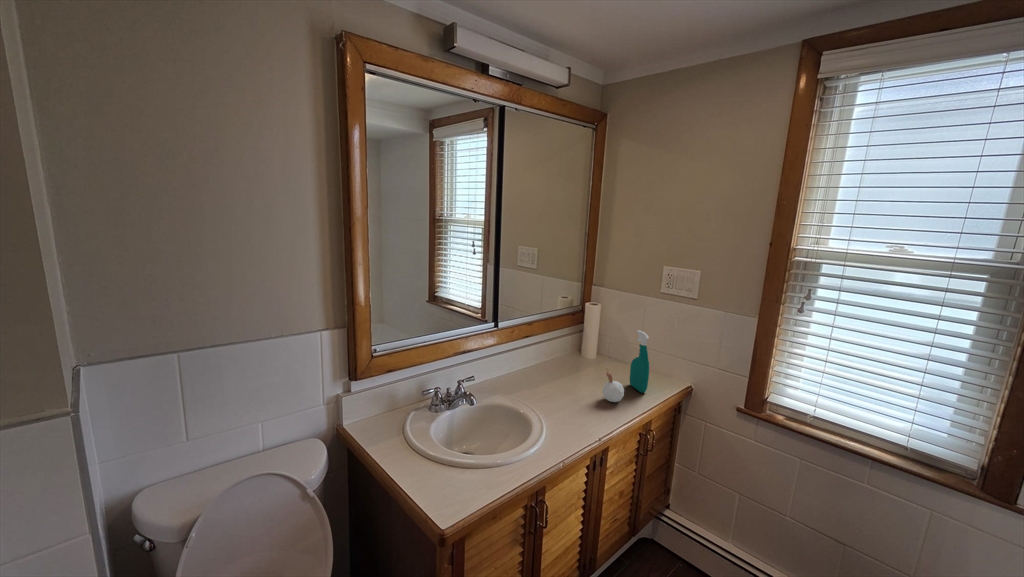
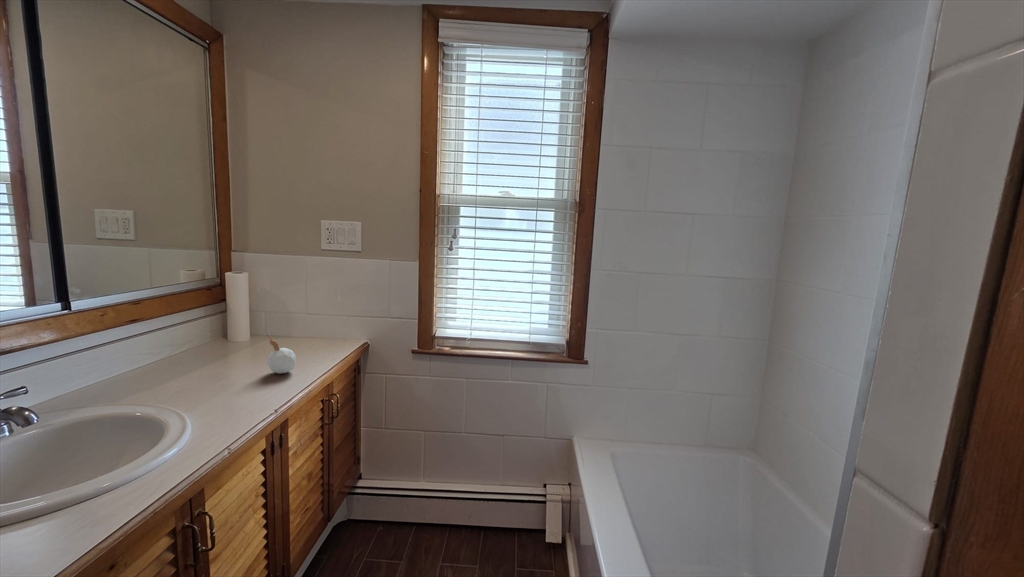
spray bottle: present [630,330,649,393] -> none [298,289,322,357]

